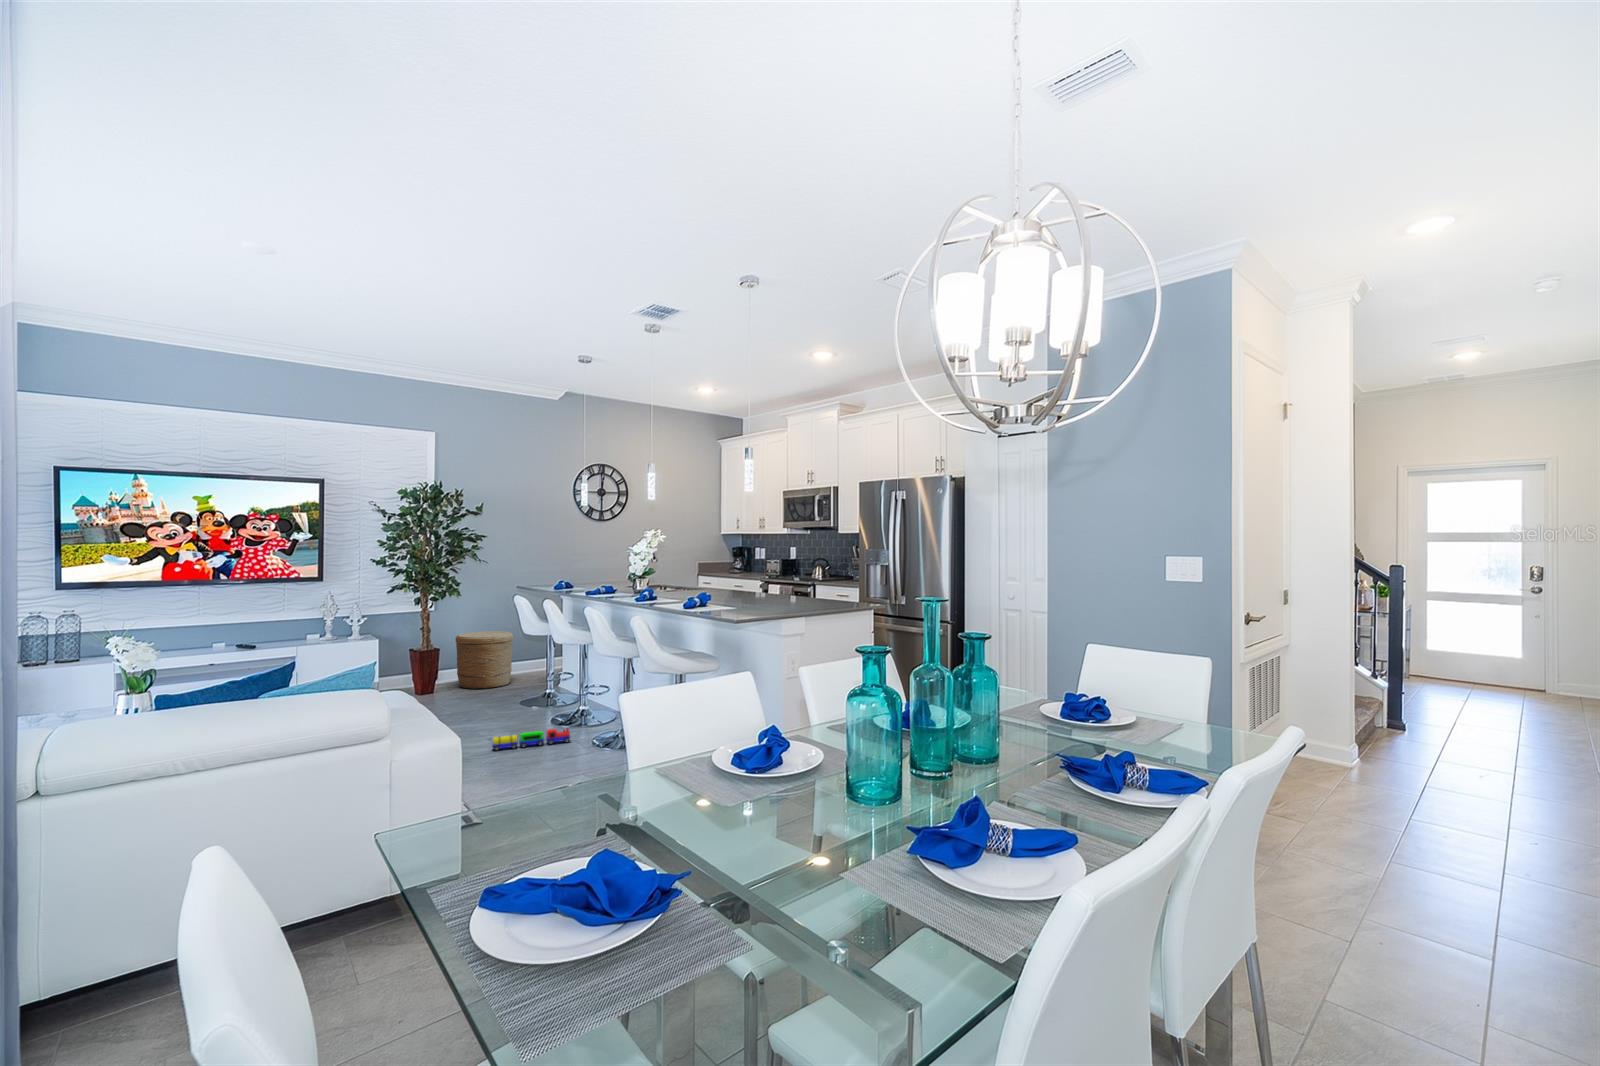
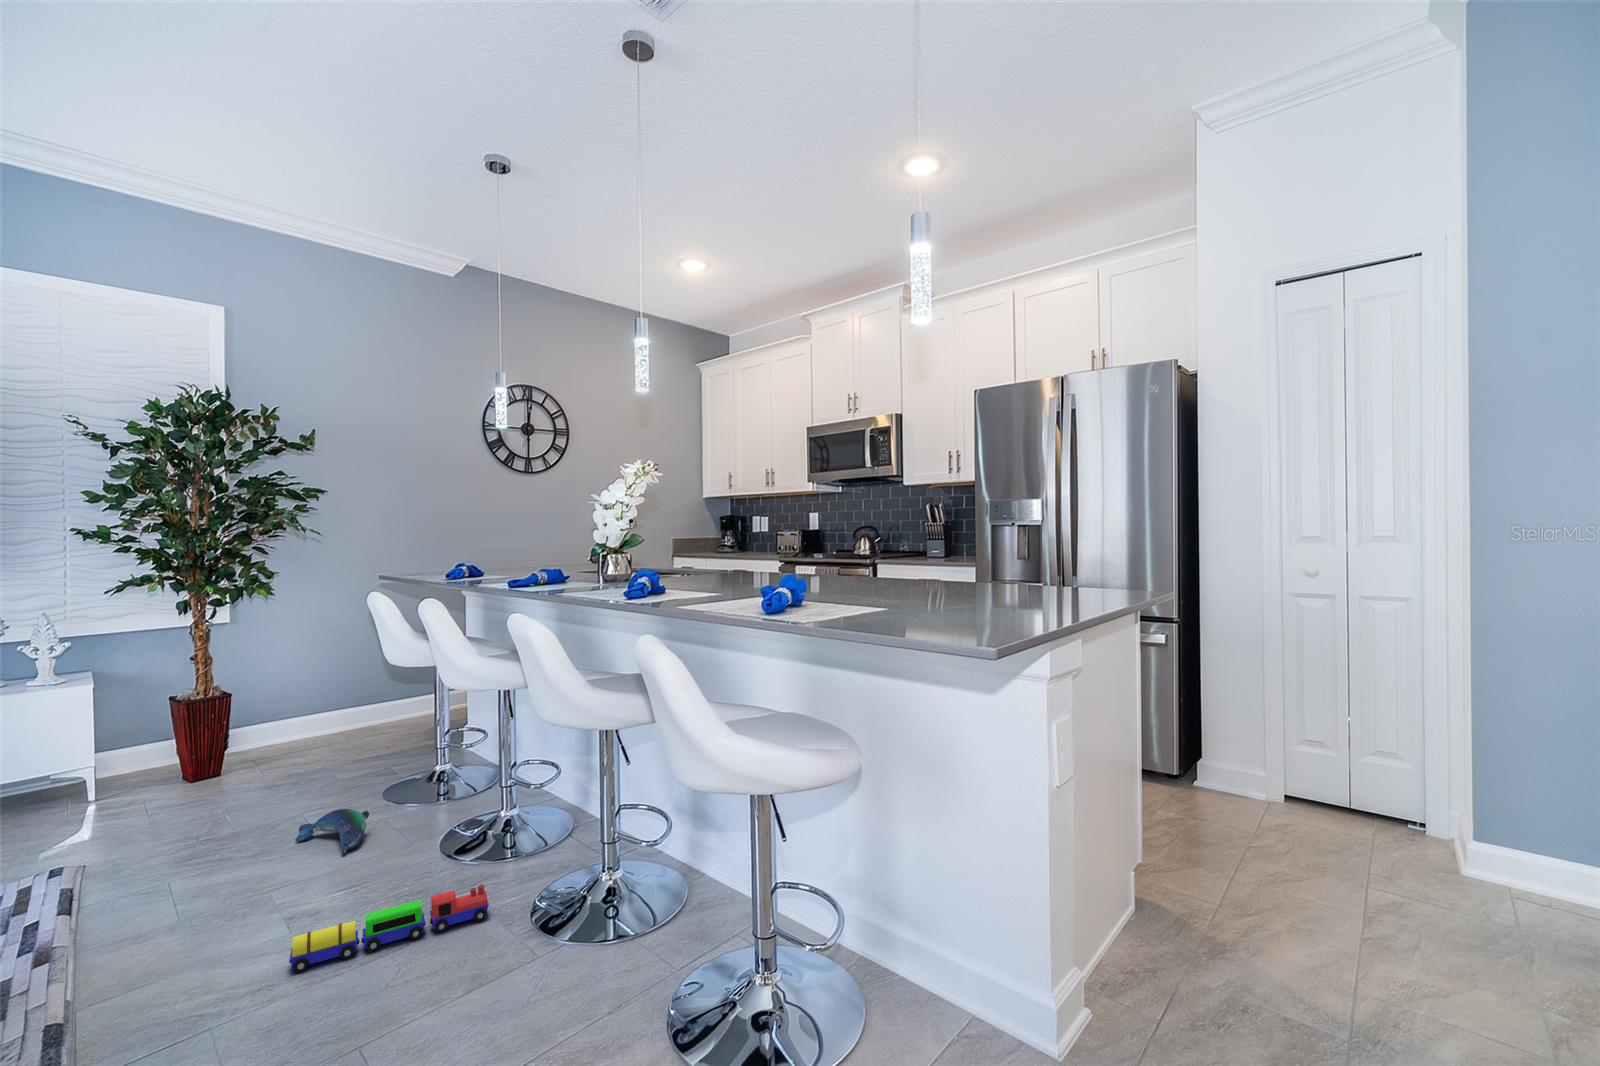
woven basket: present [456,631,513,689] -> none [265,654,377,762]
plush toy: none [482,703,515,722] -> present [295,809,369,854]

